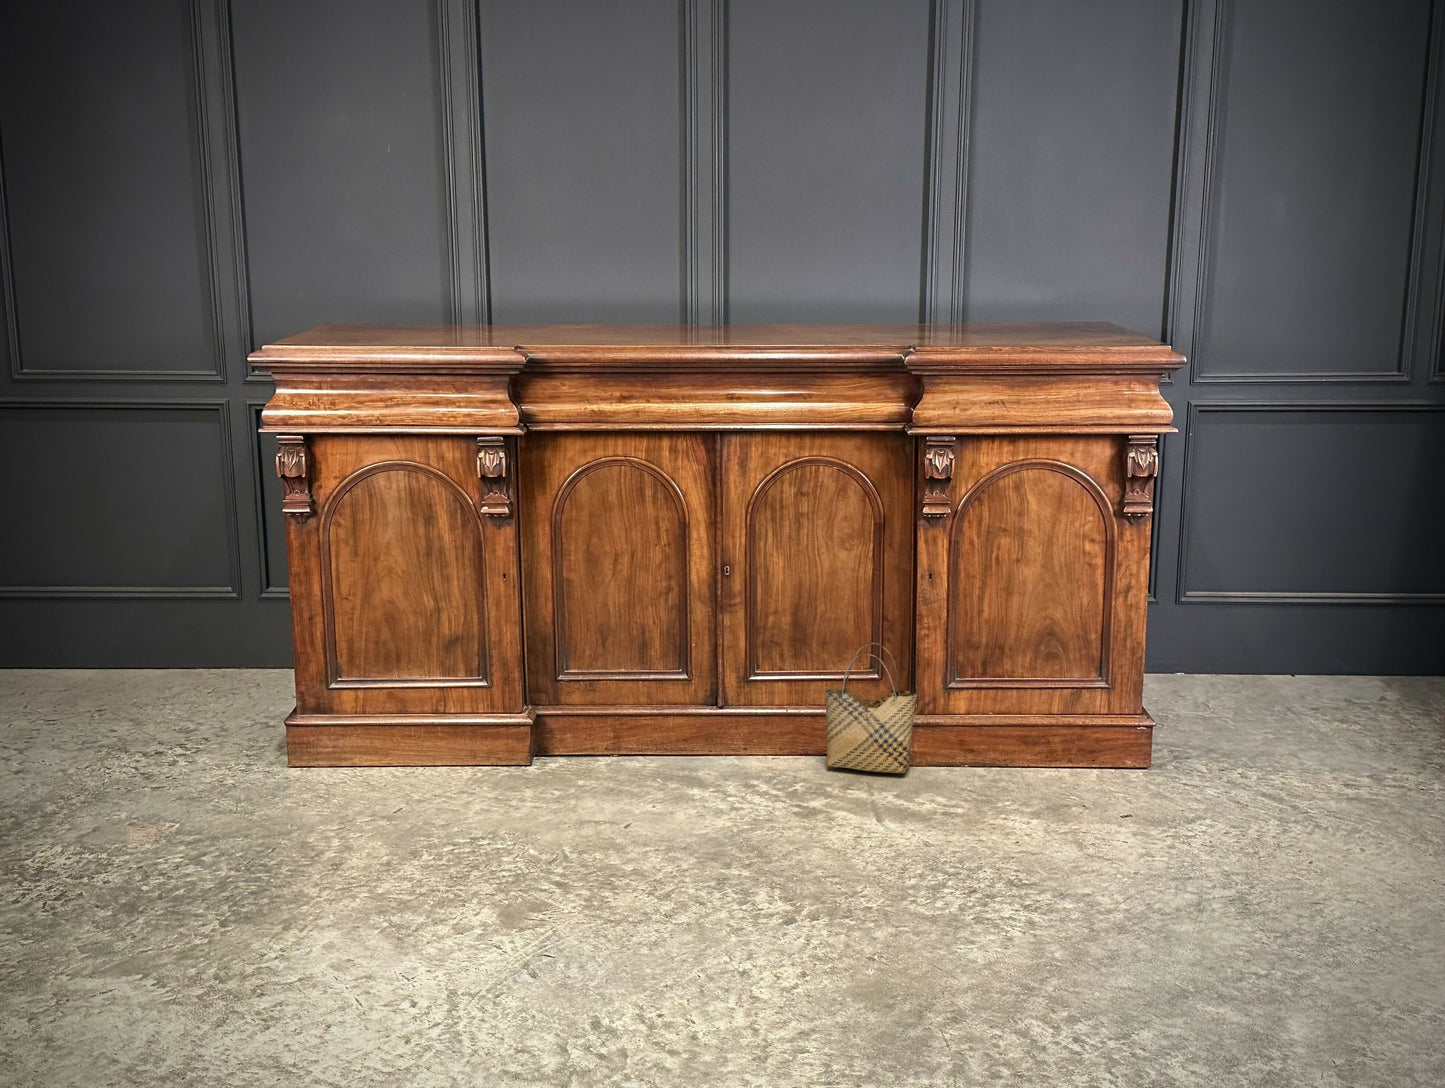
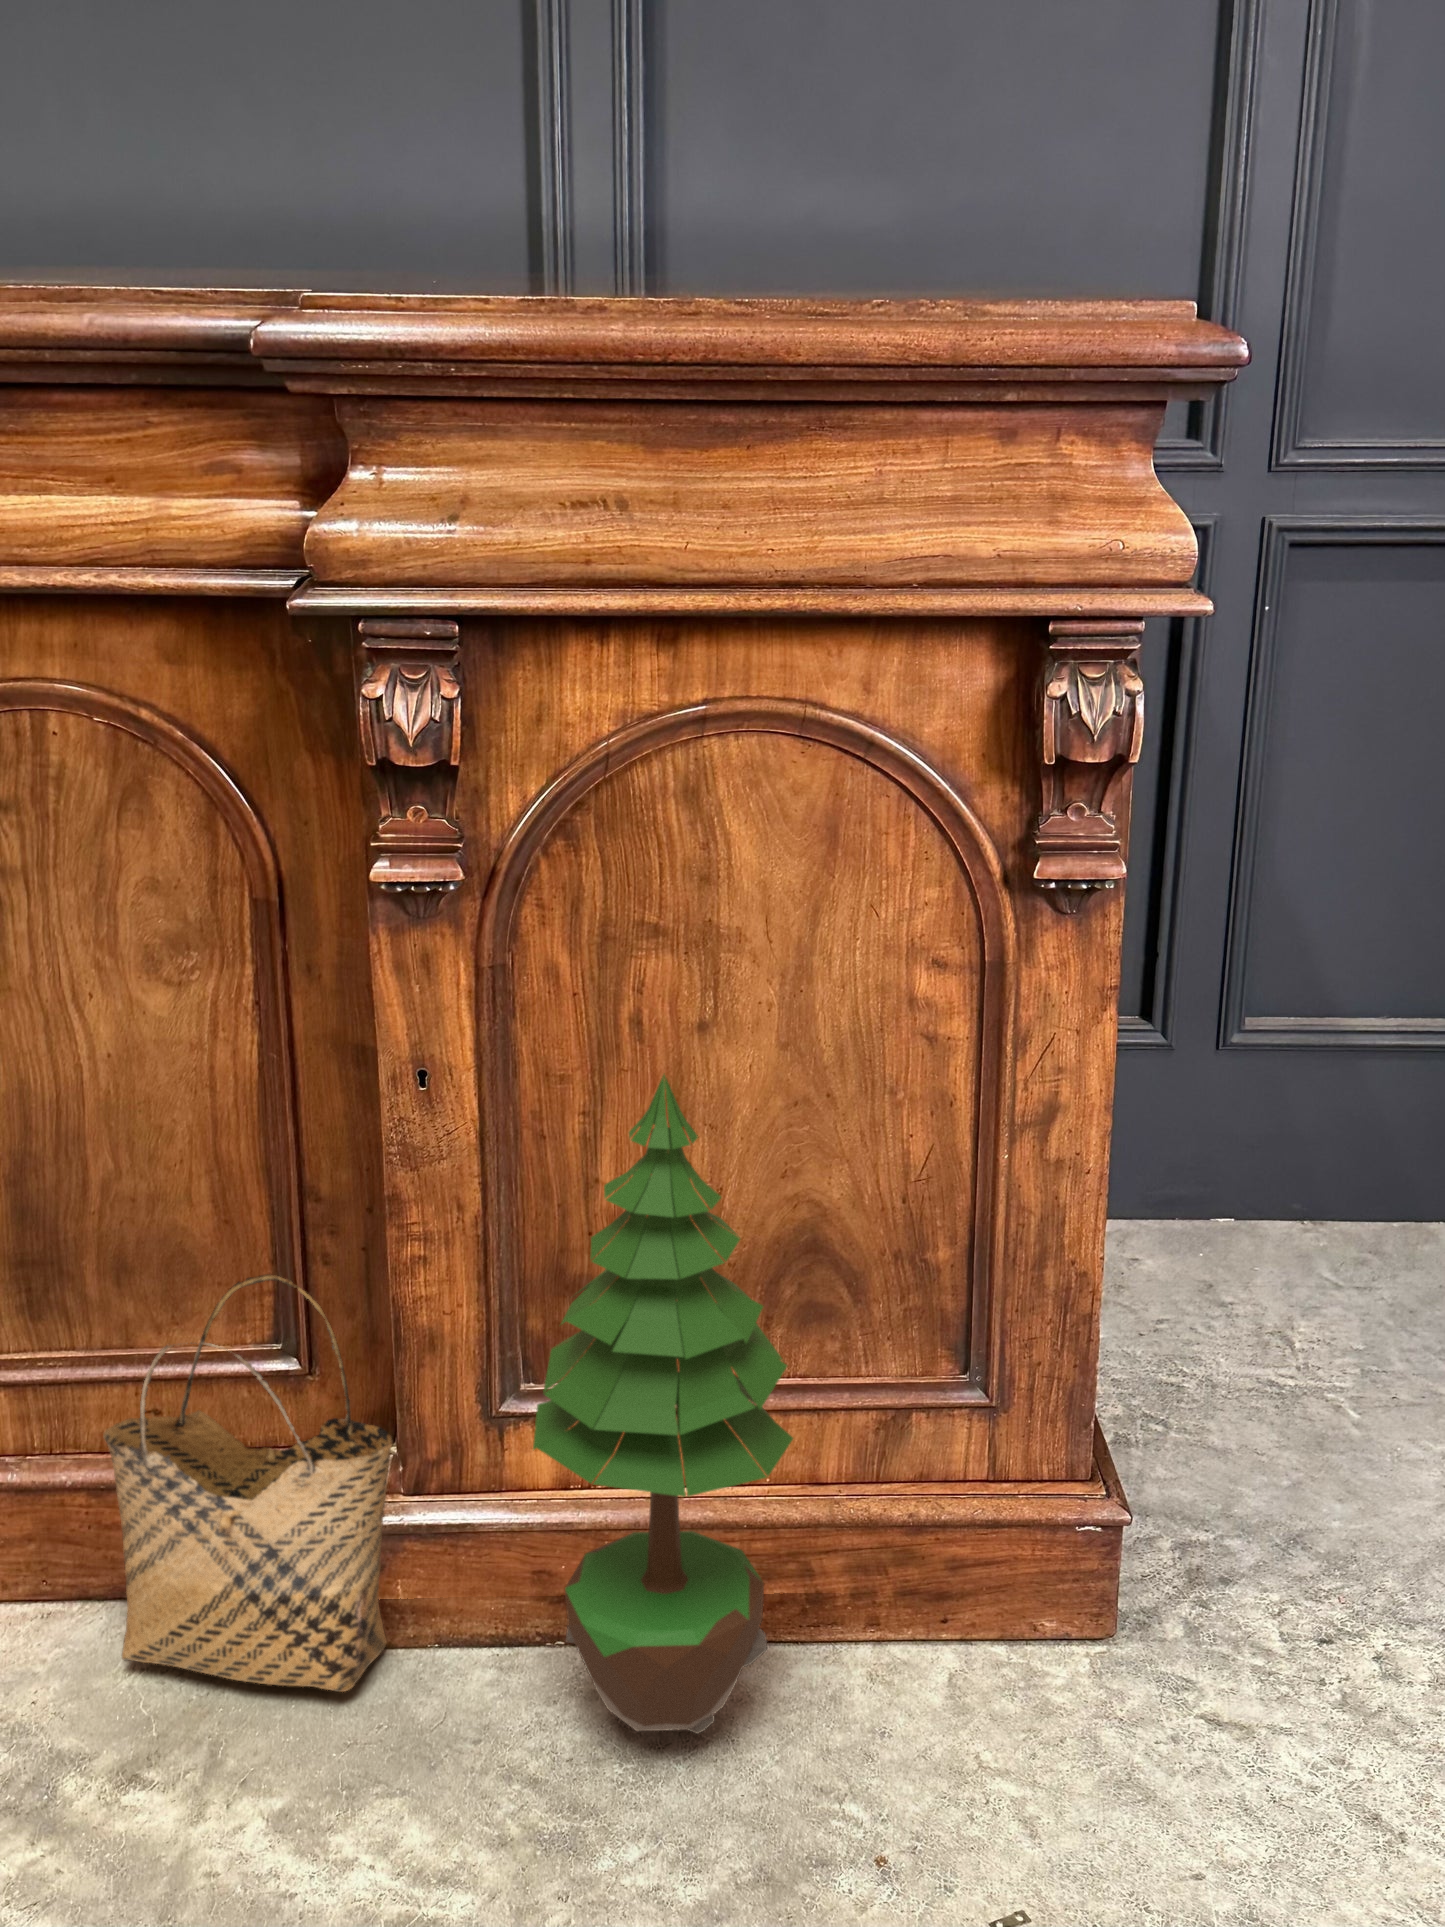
potted tree: none [971,569,1052,784] -> present [533,1075,793,1734]

